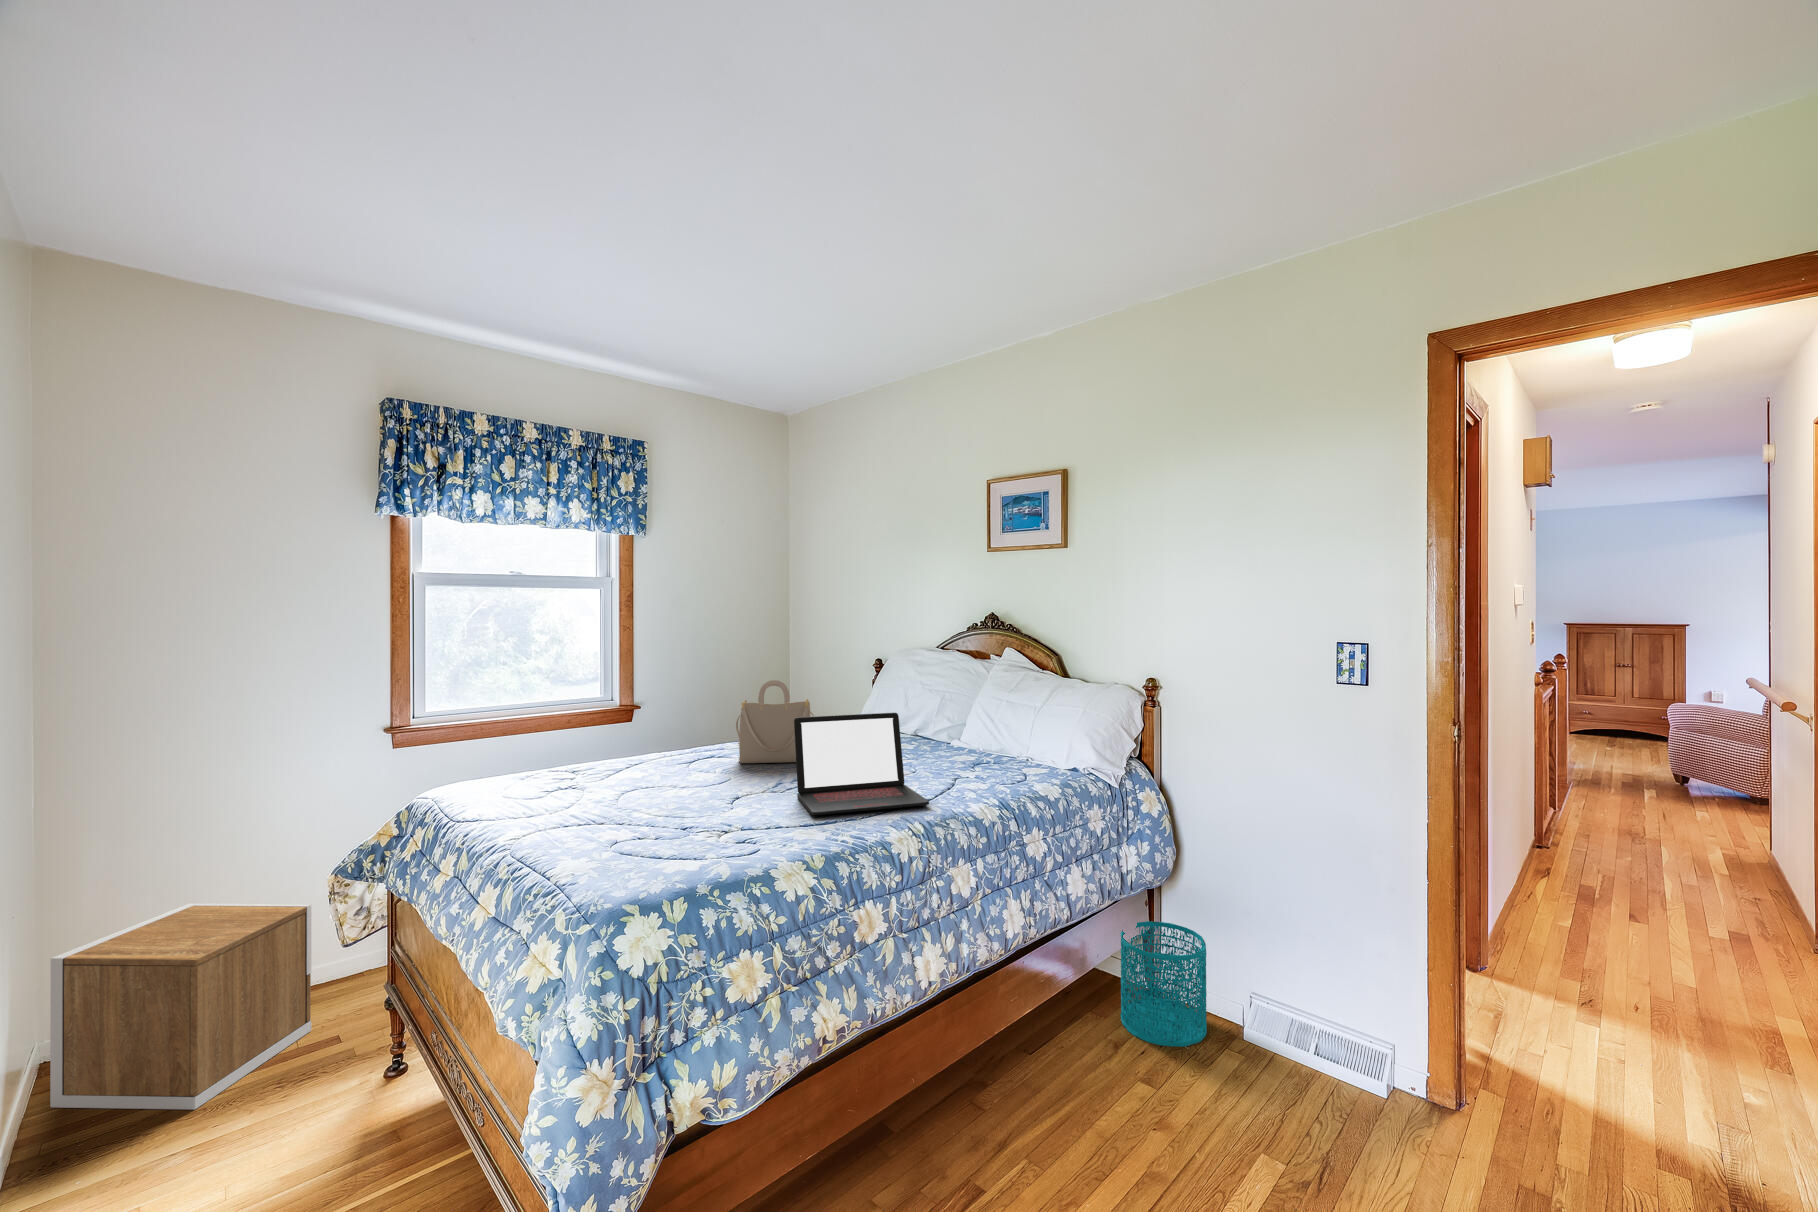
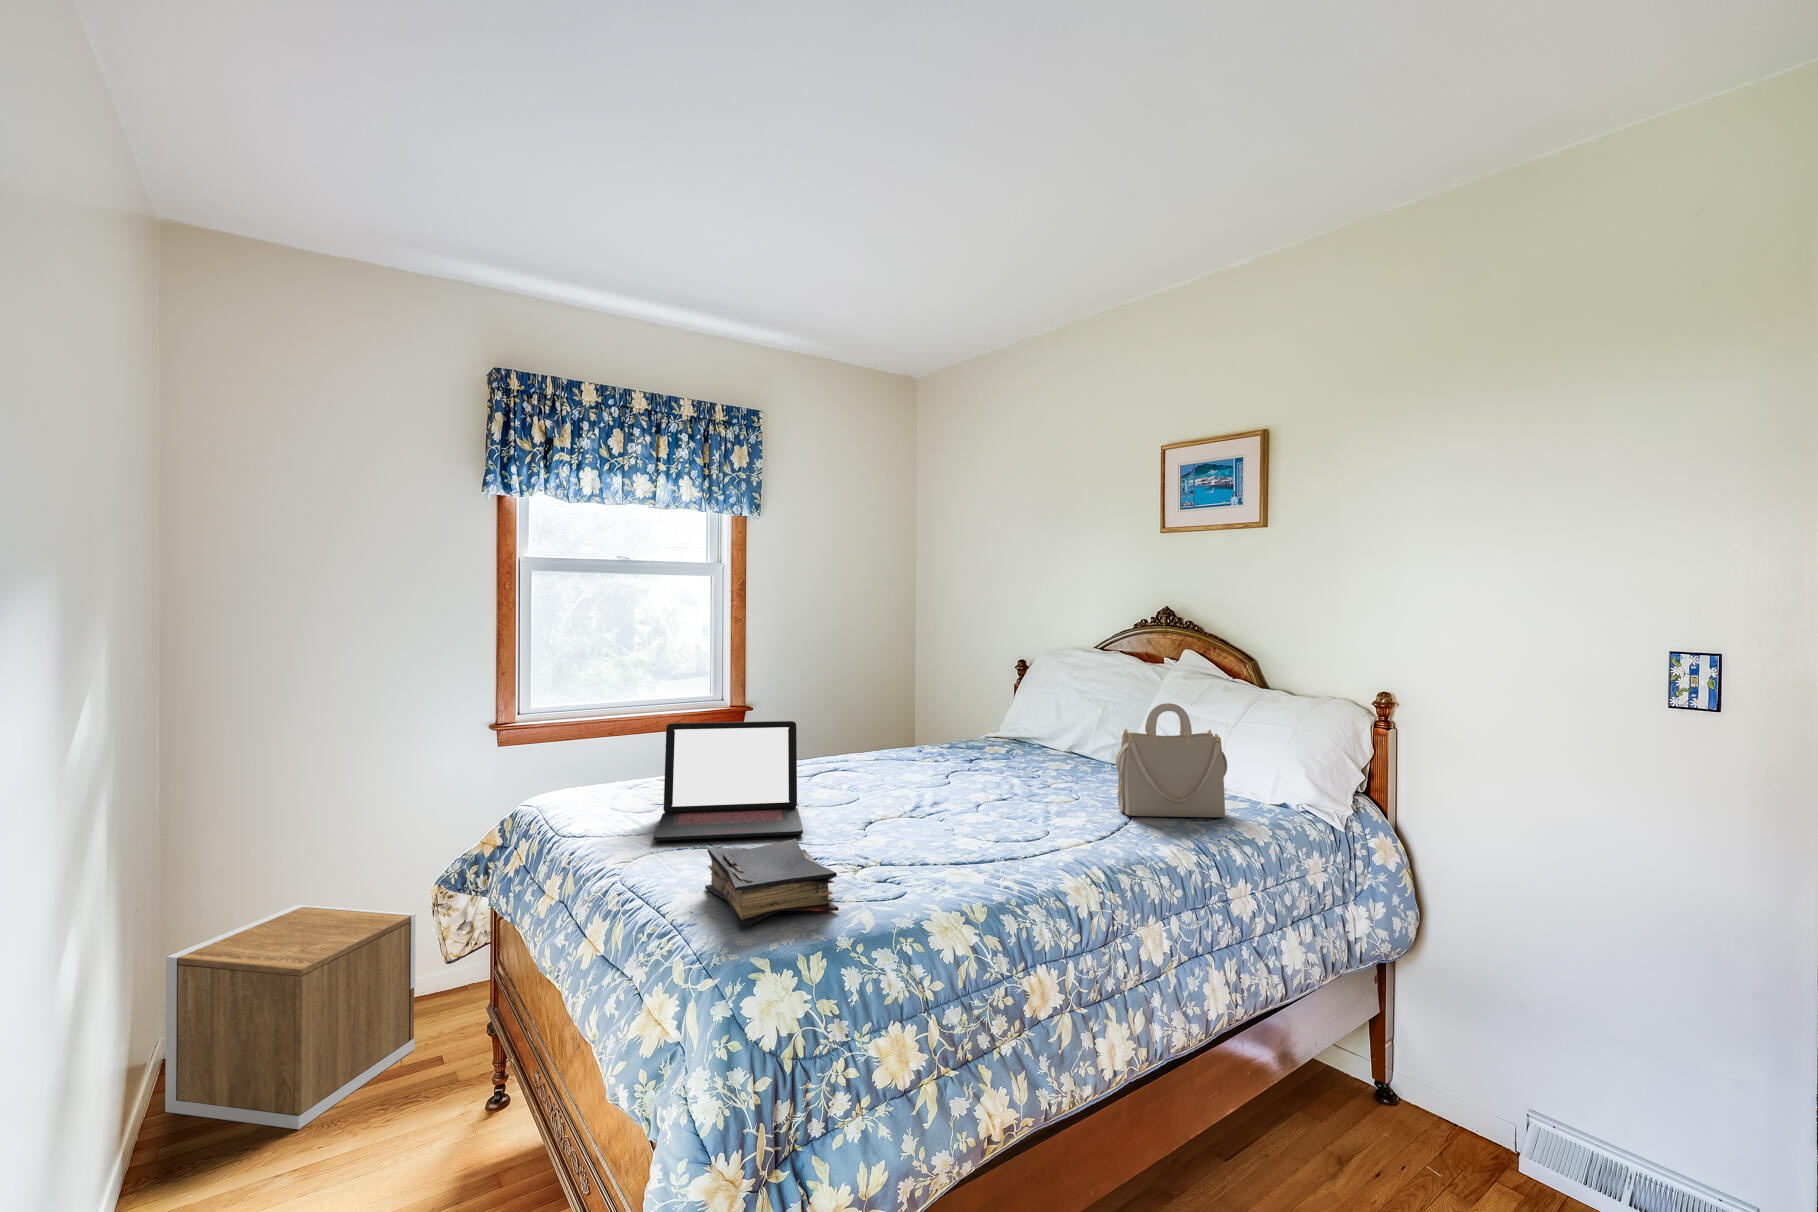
handbag: present [736,680,814,763] -> present [1116,703,1227,817]
laptop: present [794,713,929,815] -> present [653,721,803,841]
book: none [587,811,700,884] -> present [705,839,839,929]
wastebasket: present [1120,921,1207,1047] -> none [1340,1000,1462,1170]

